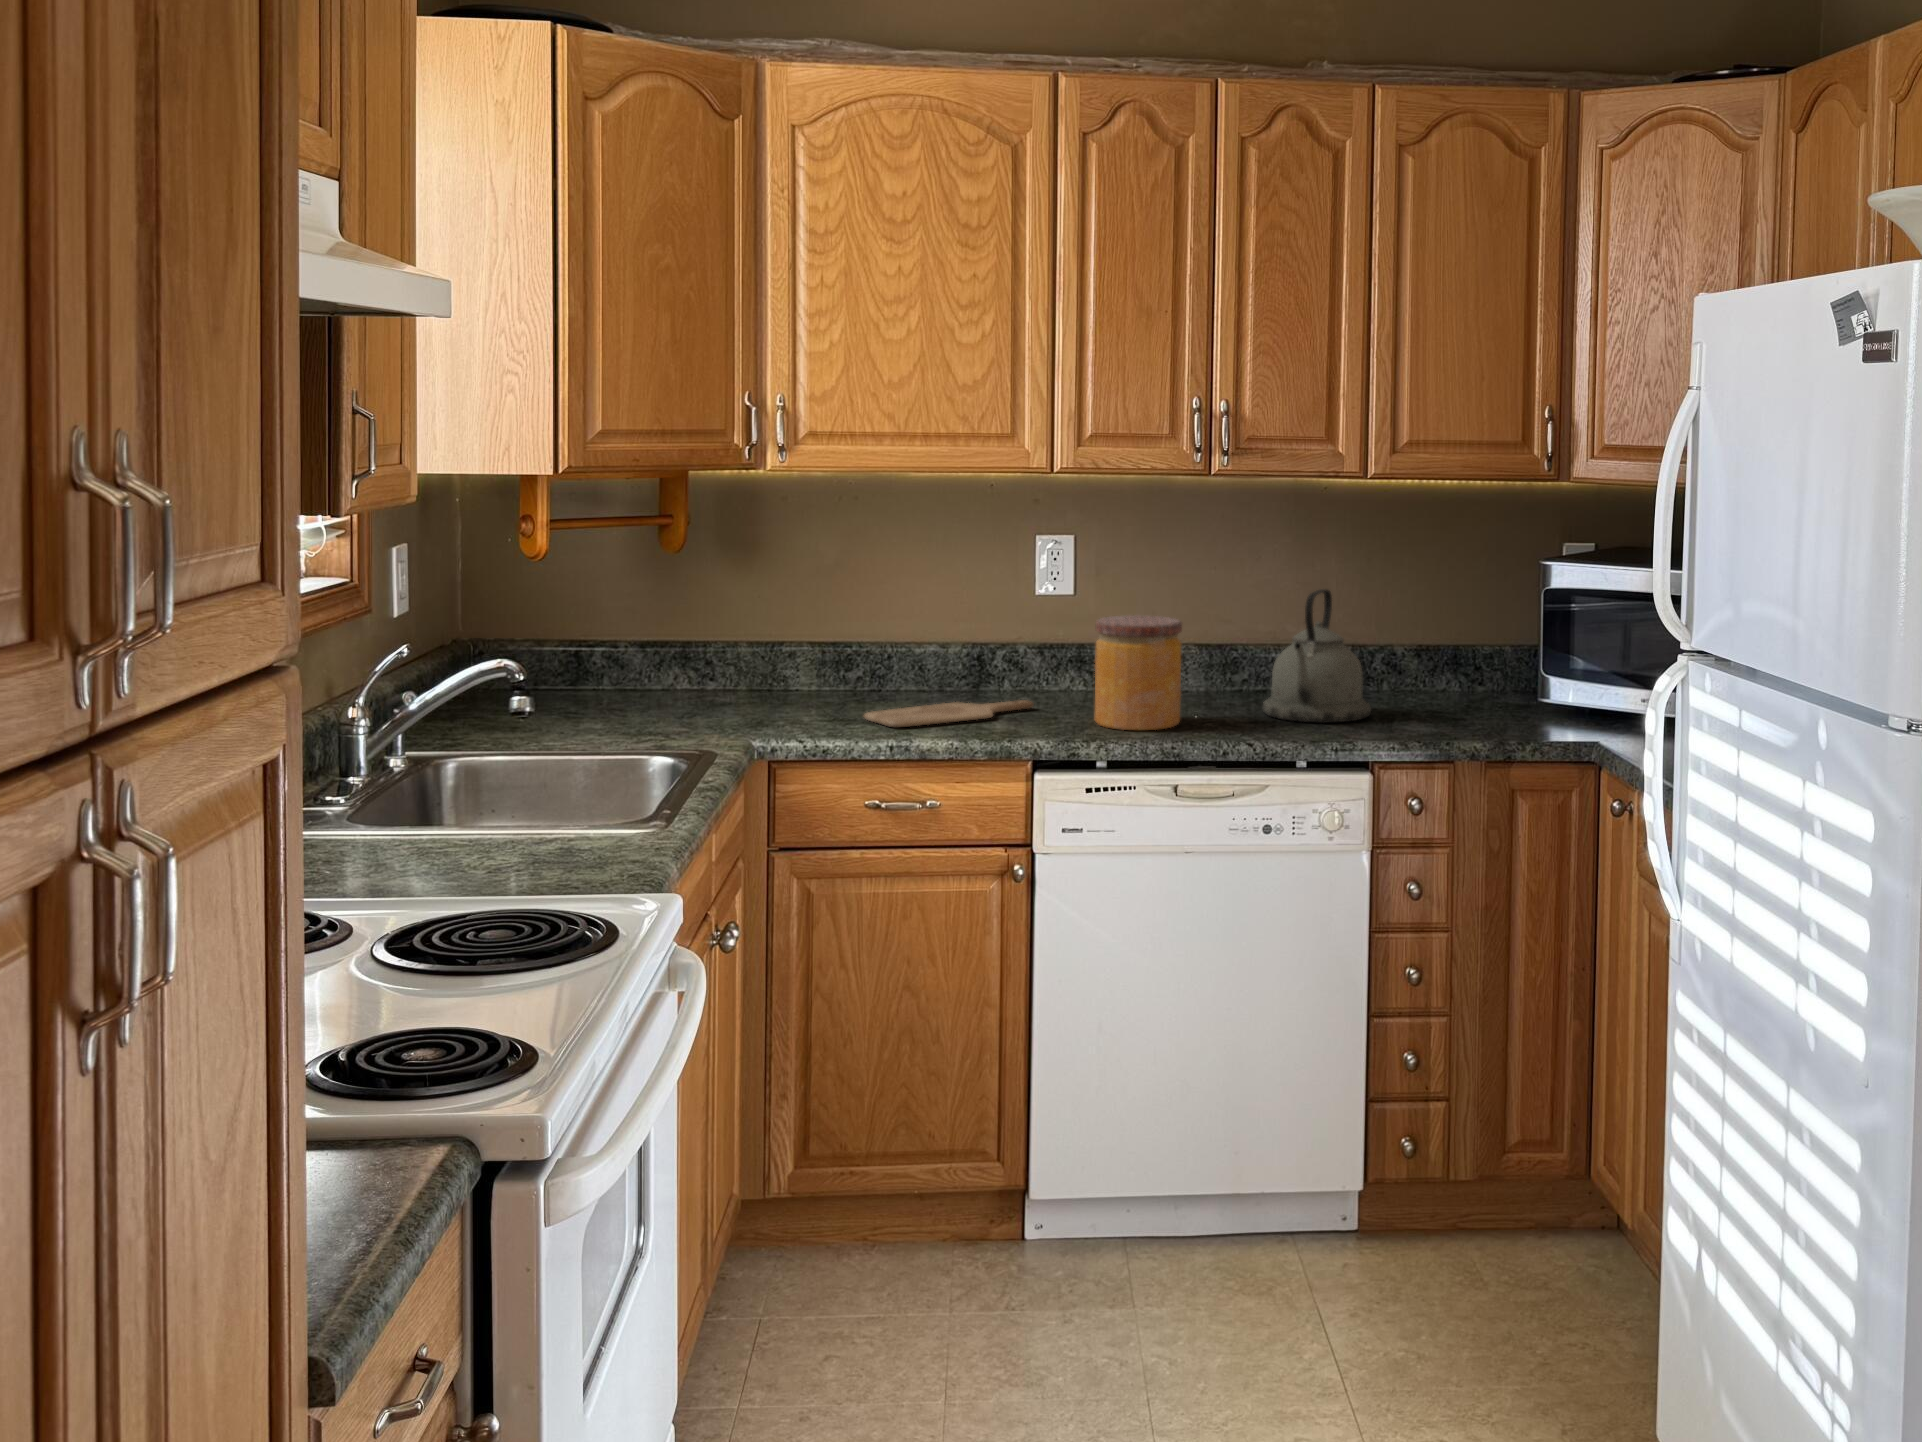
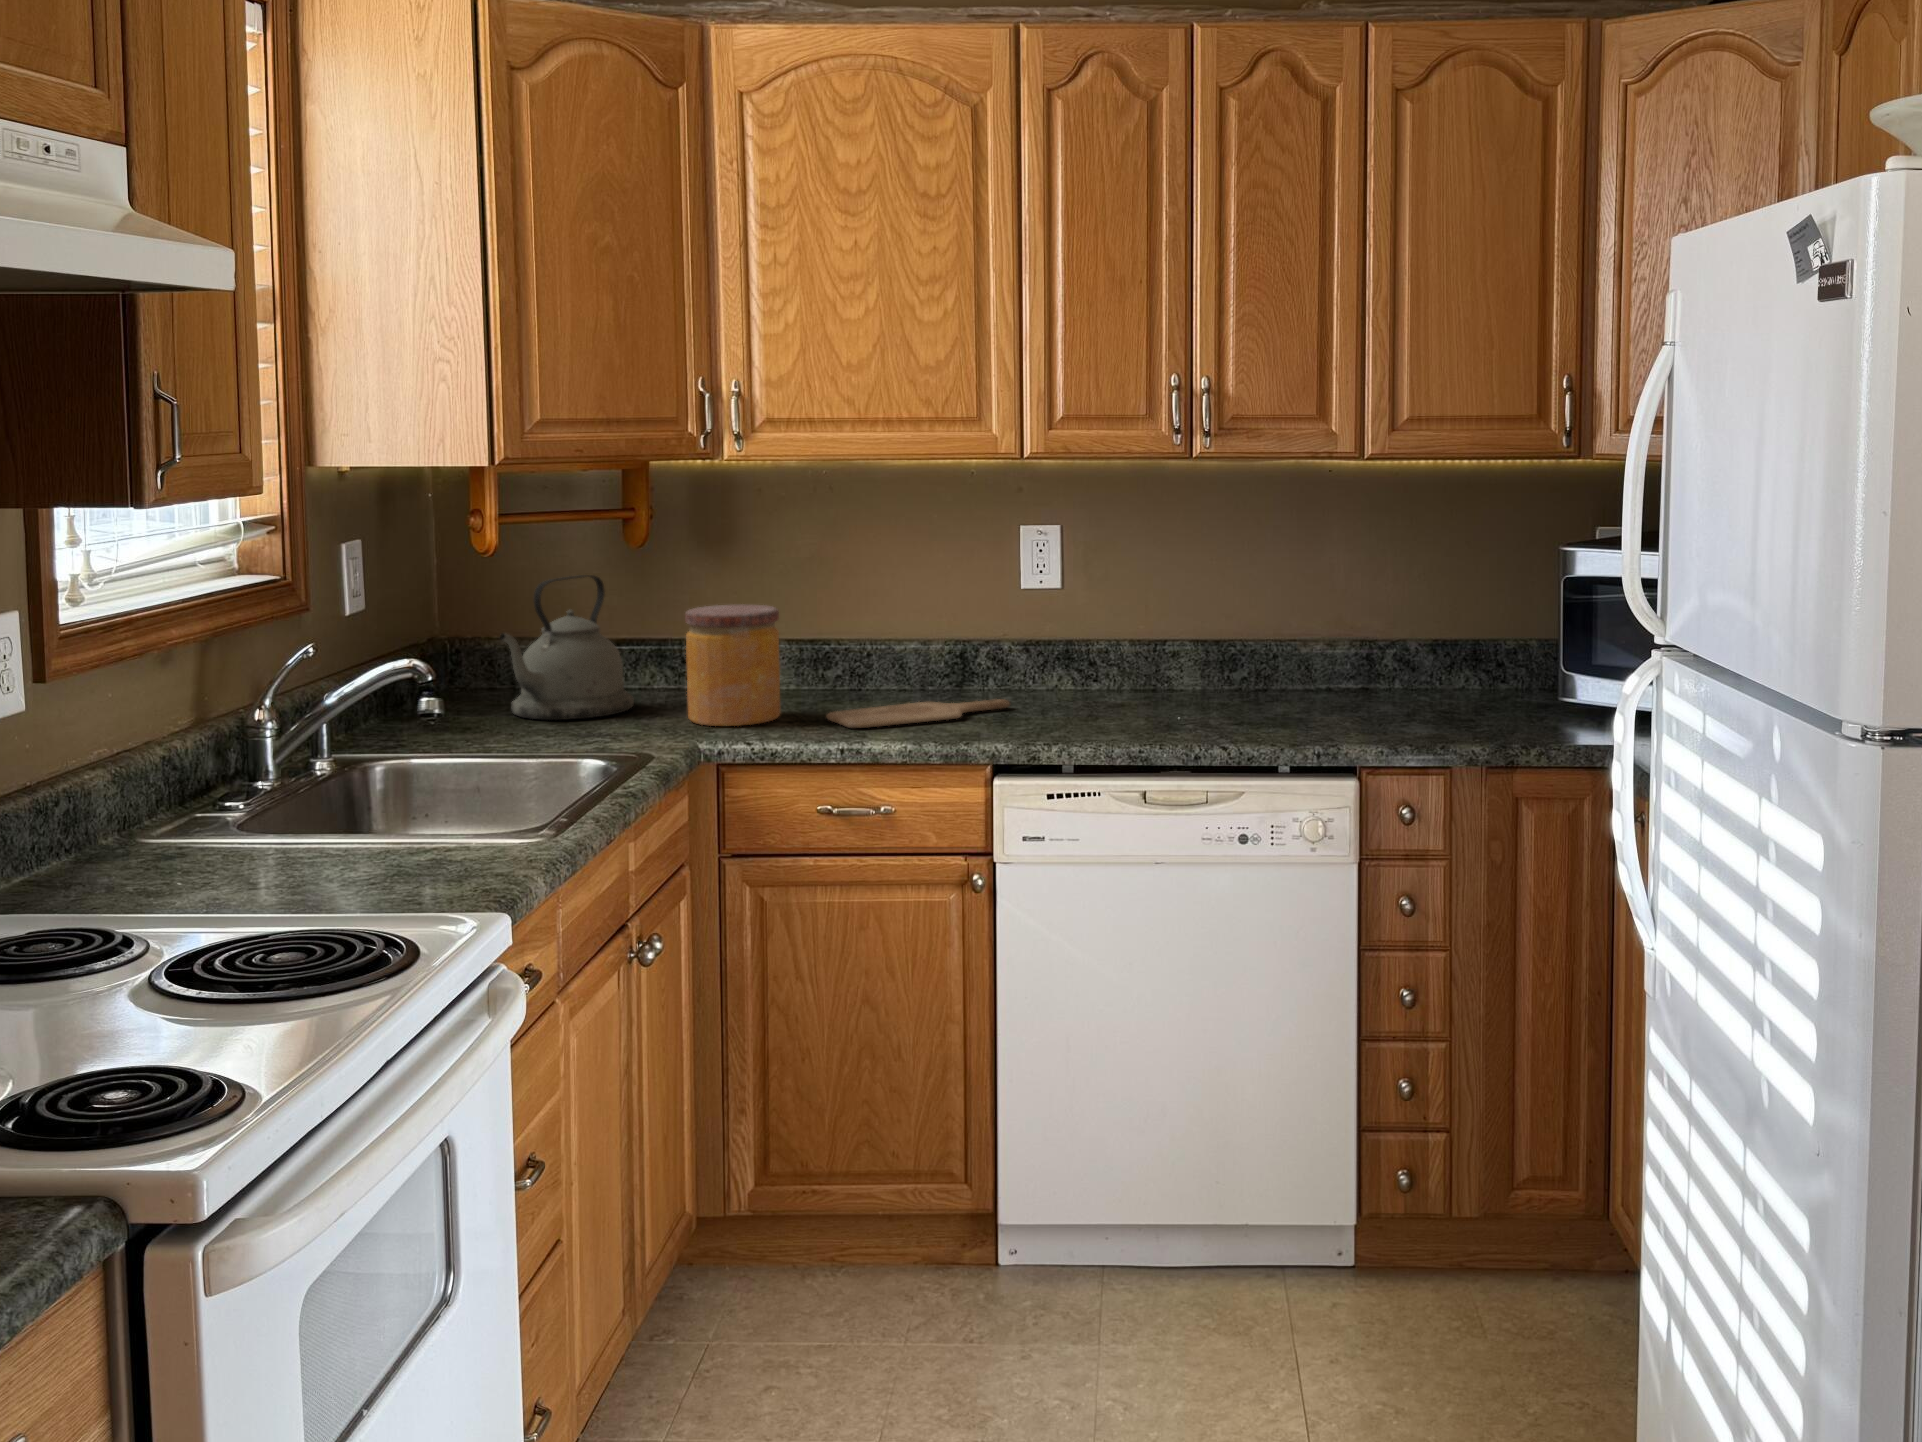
kettle: present [1263,589,1371,723] -> present [500,575,634,720]
jar: present [1095,615,1182,730] -> present [685,604,781,726]

